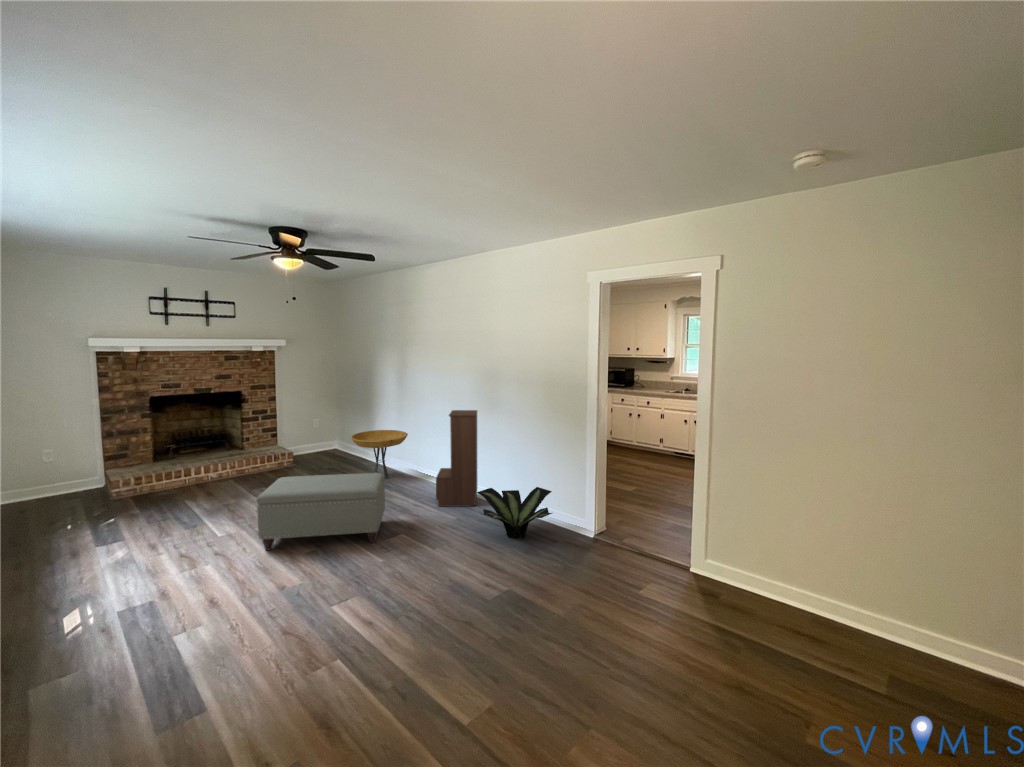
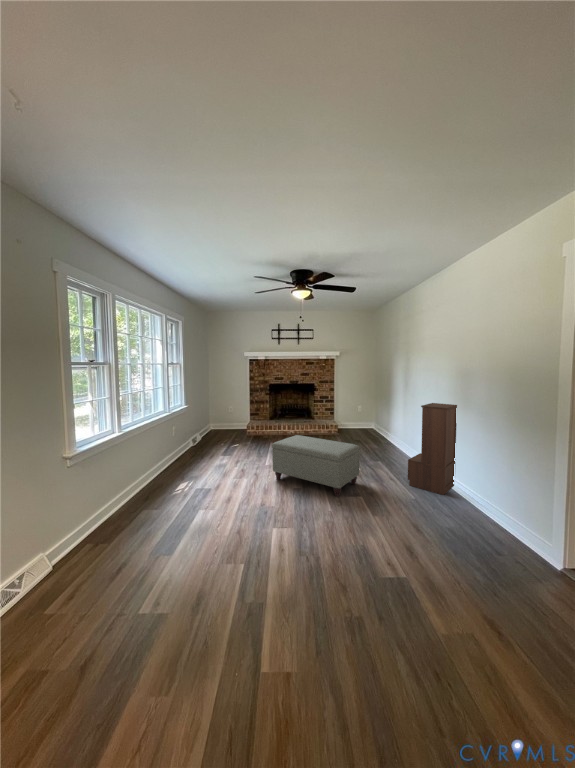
side table: present [351,430,408,478] -> none [362,416,407,454]
potted plant: present [477,487,552,538] -> none [422,480,524,542]

